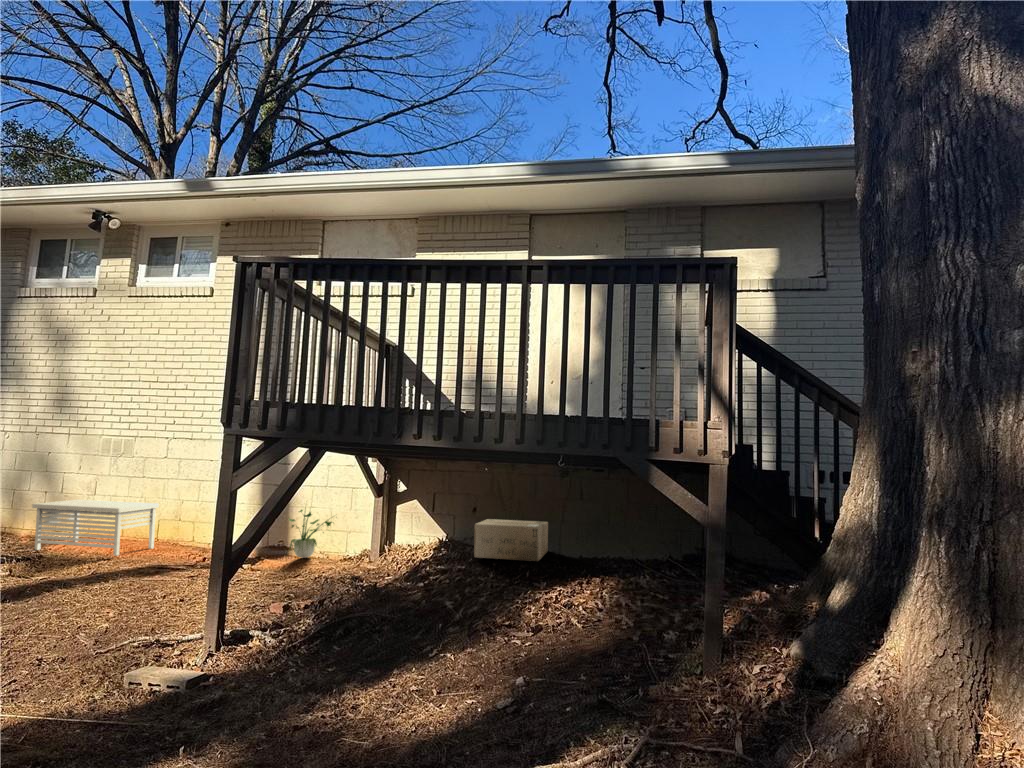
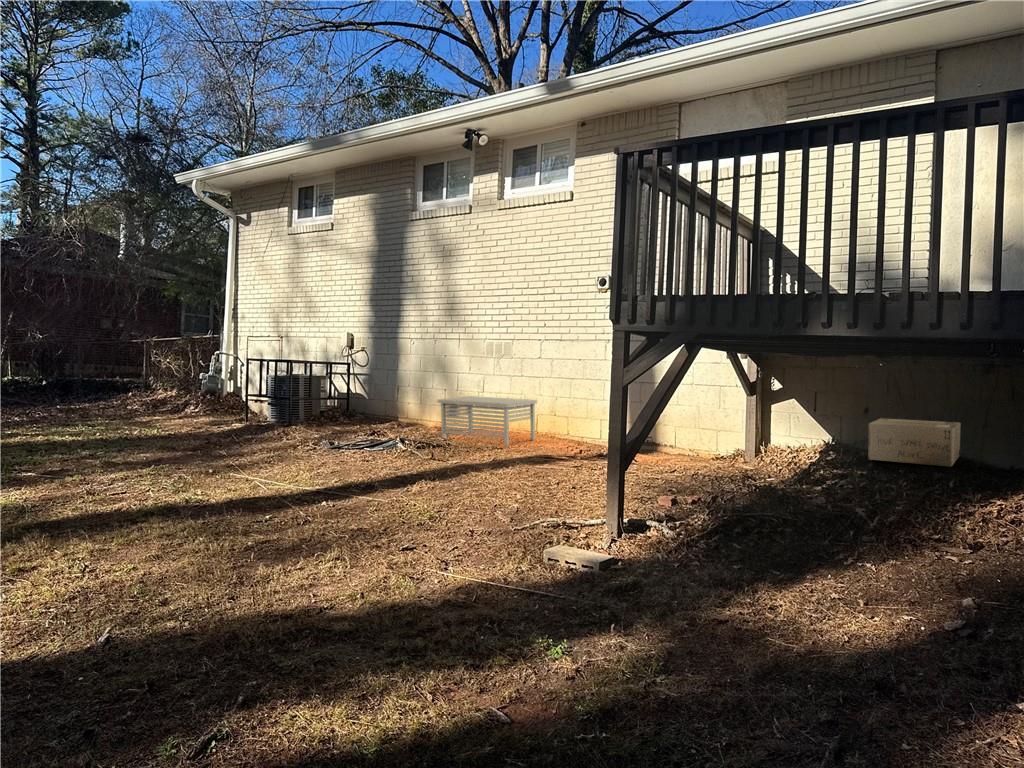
potted plant: present [289,510,332,558] -> none [657,395,710,453]

